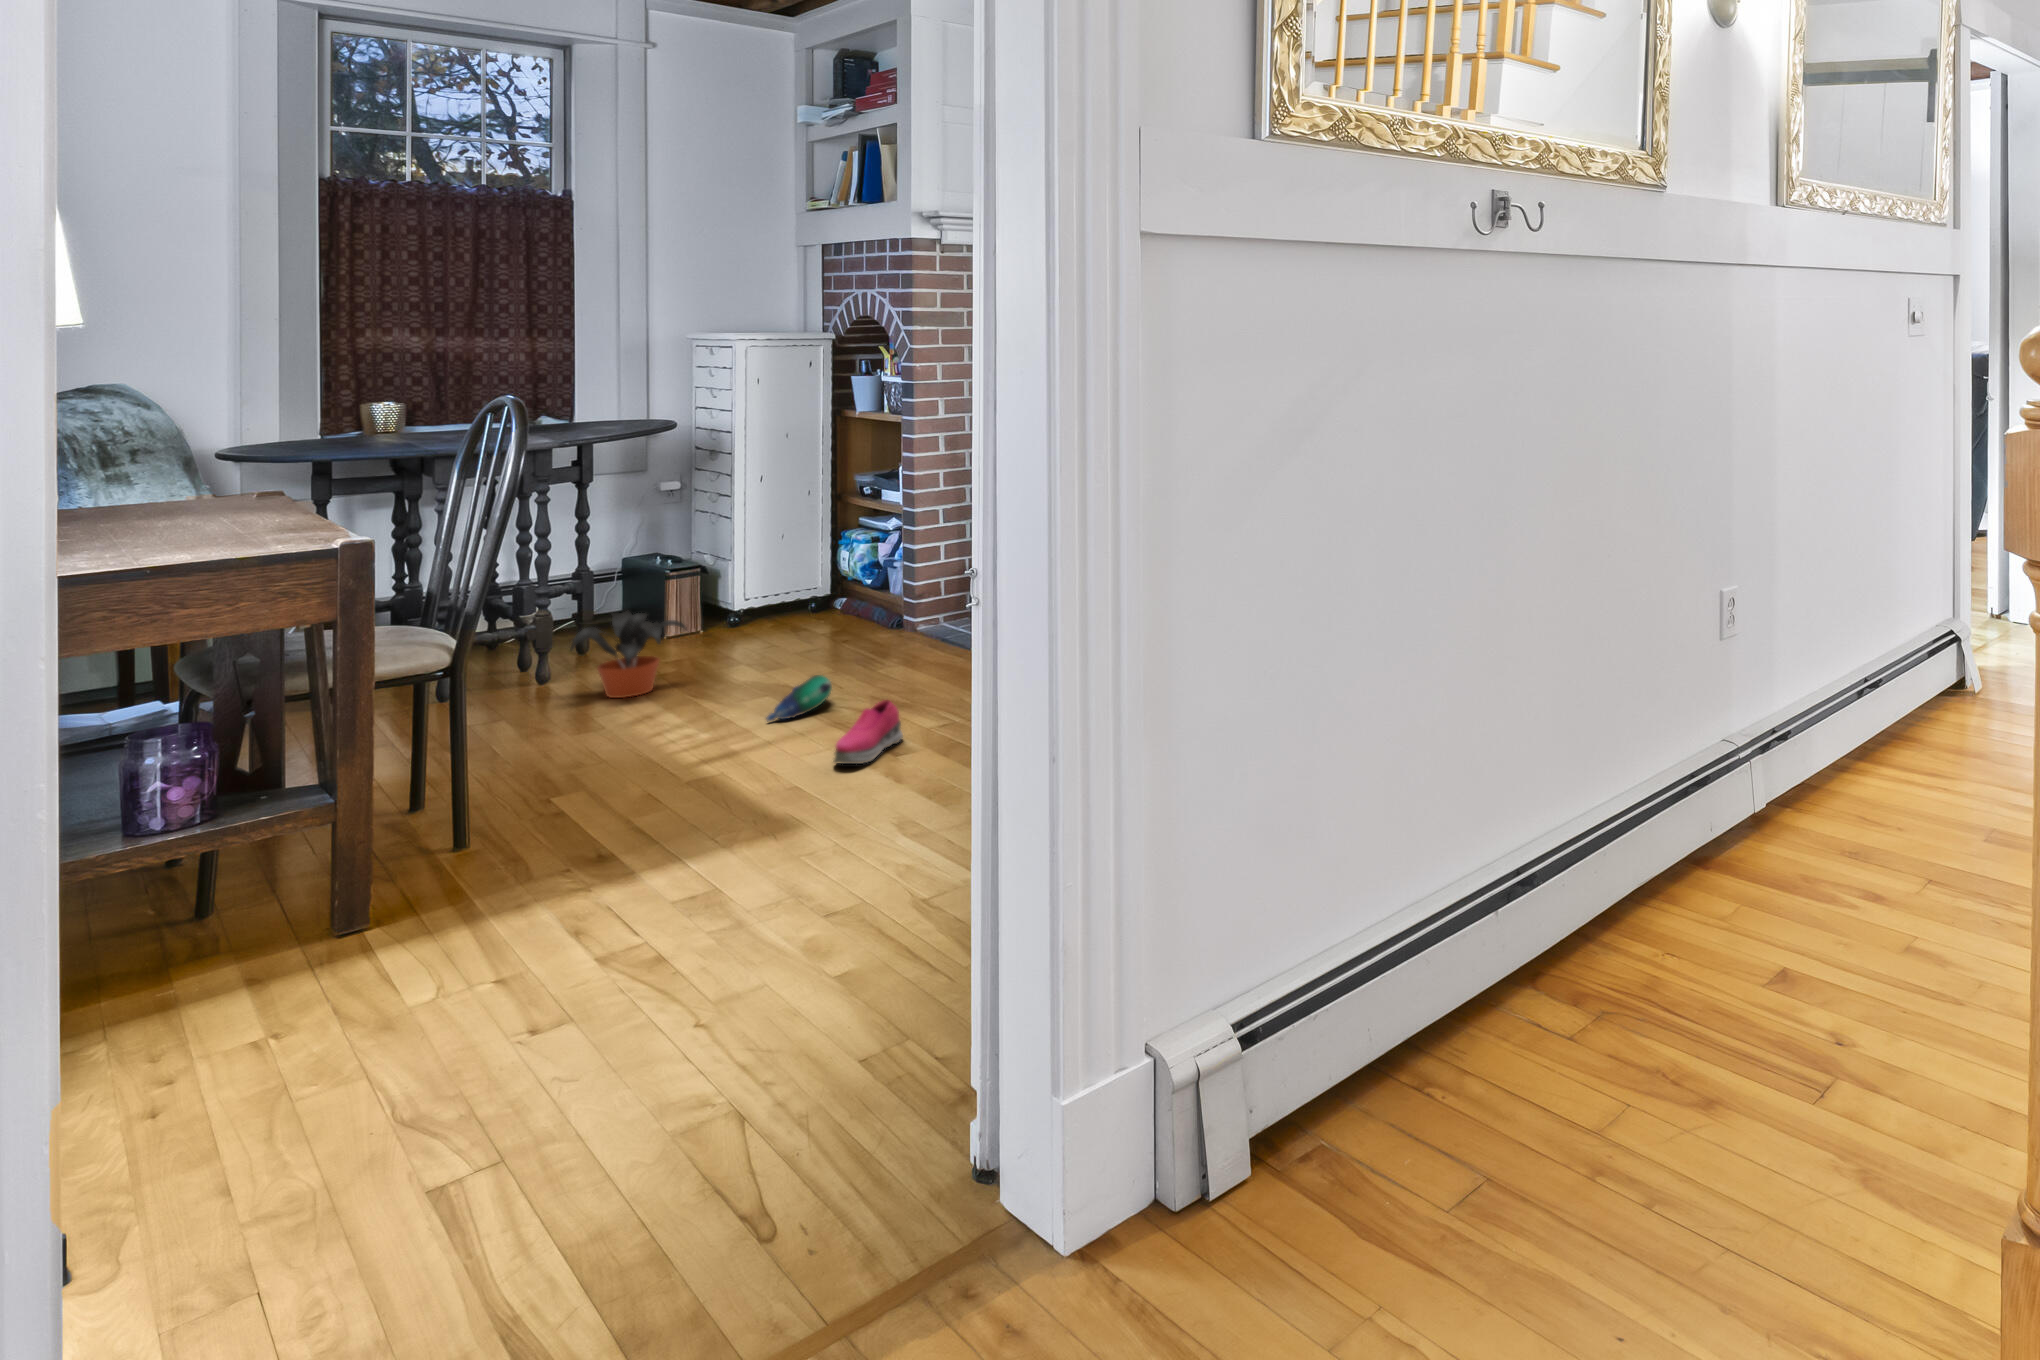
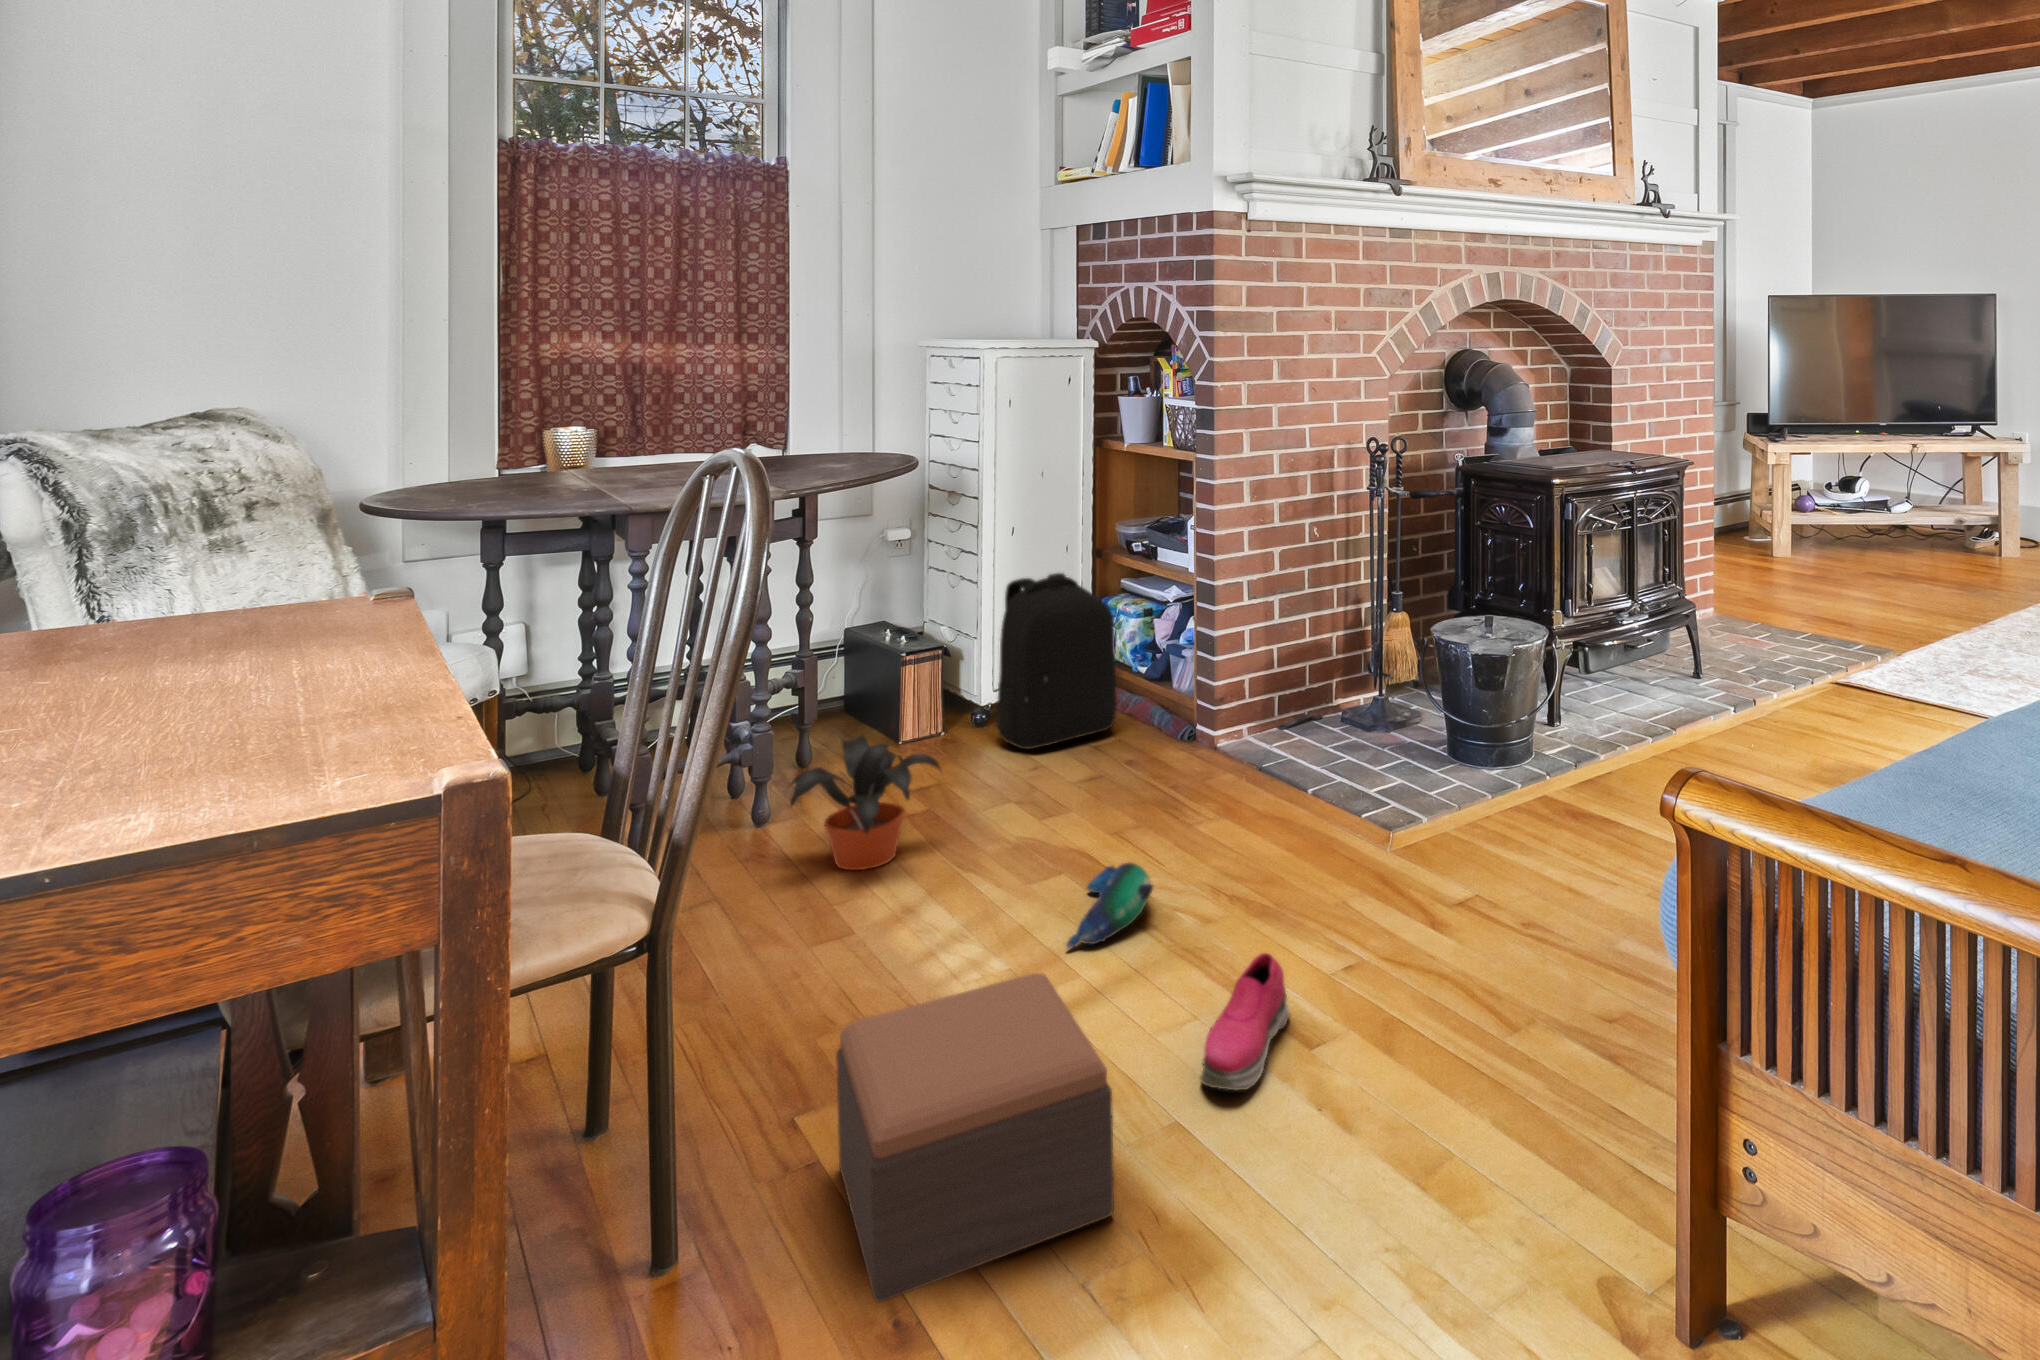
backpack: none [744,508,843,636] -> present [996,573,1117,749]
footstool: none [593,697,761,840] -> present [836,973,1114,1302]

